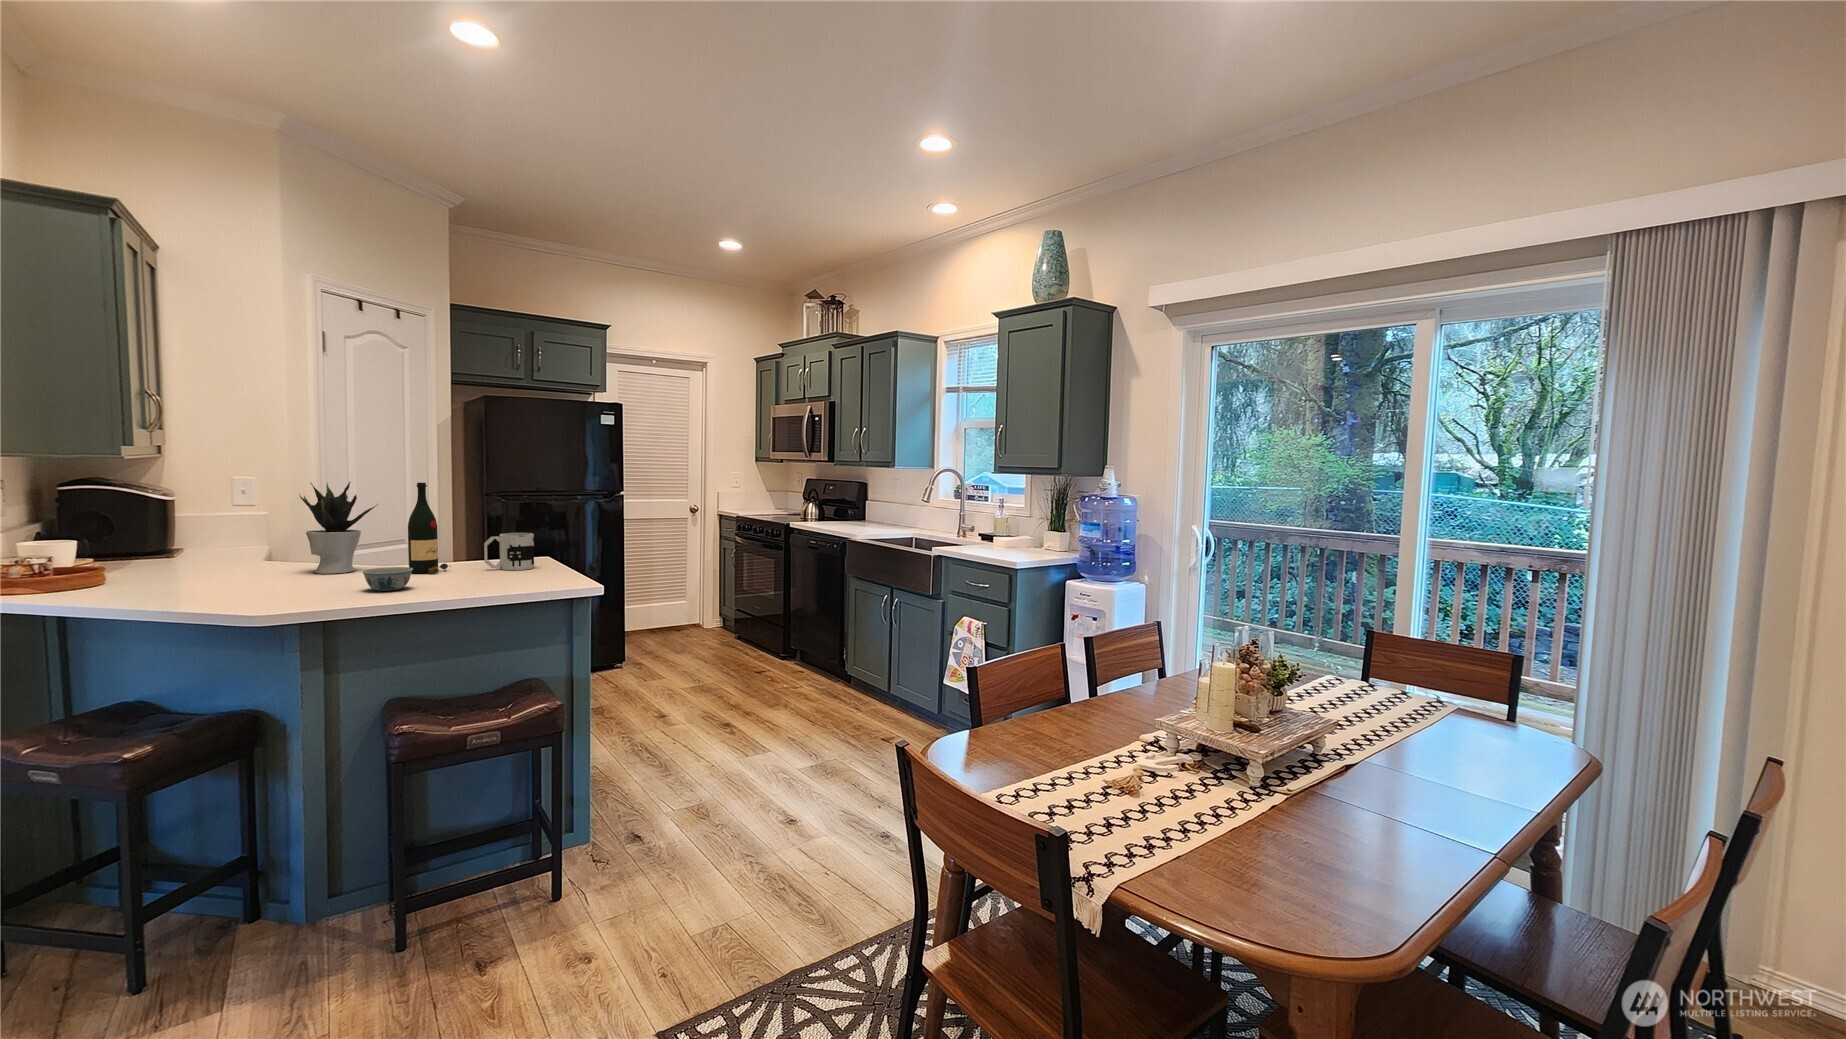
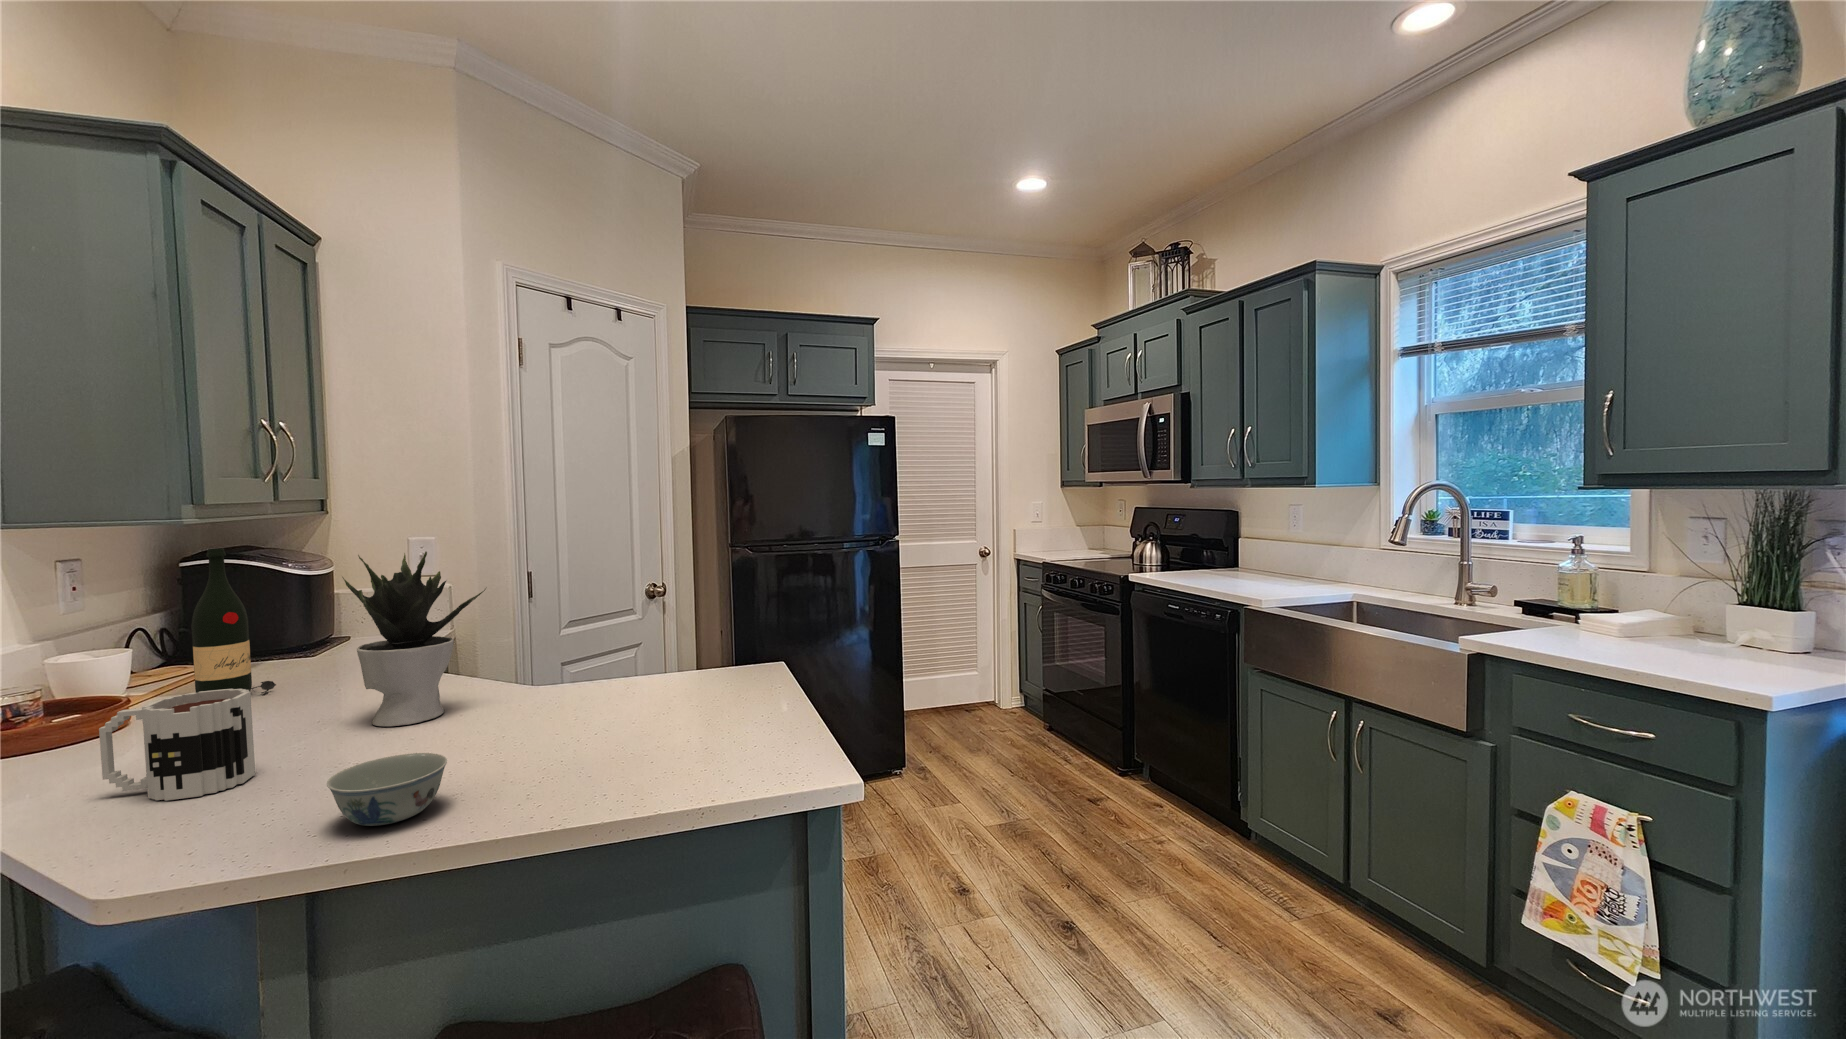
wine bottle: present [408,482,448,574] -> present [191,548,276,693]
mug: present [484,533,534,570] -> present [99,689,255,801]

